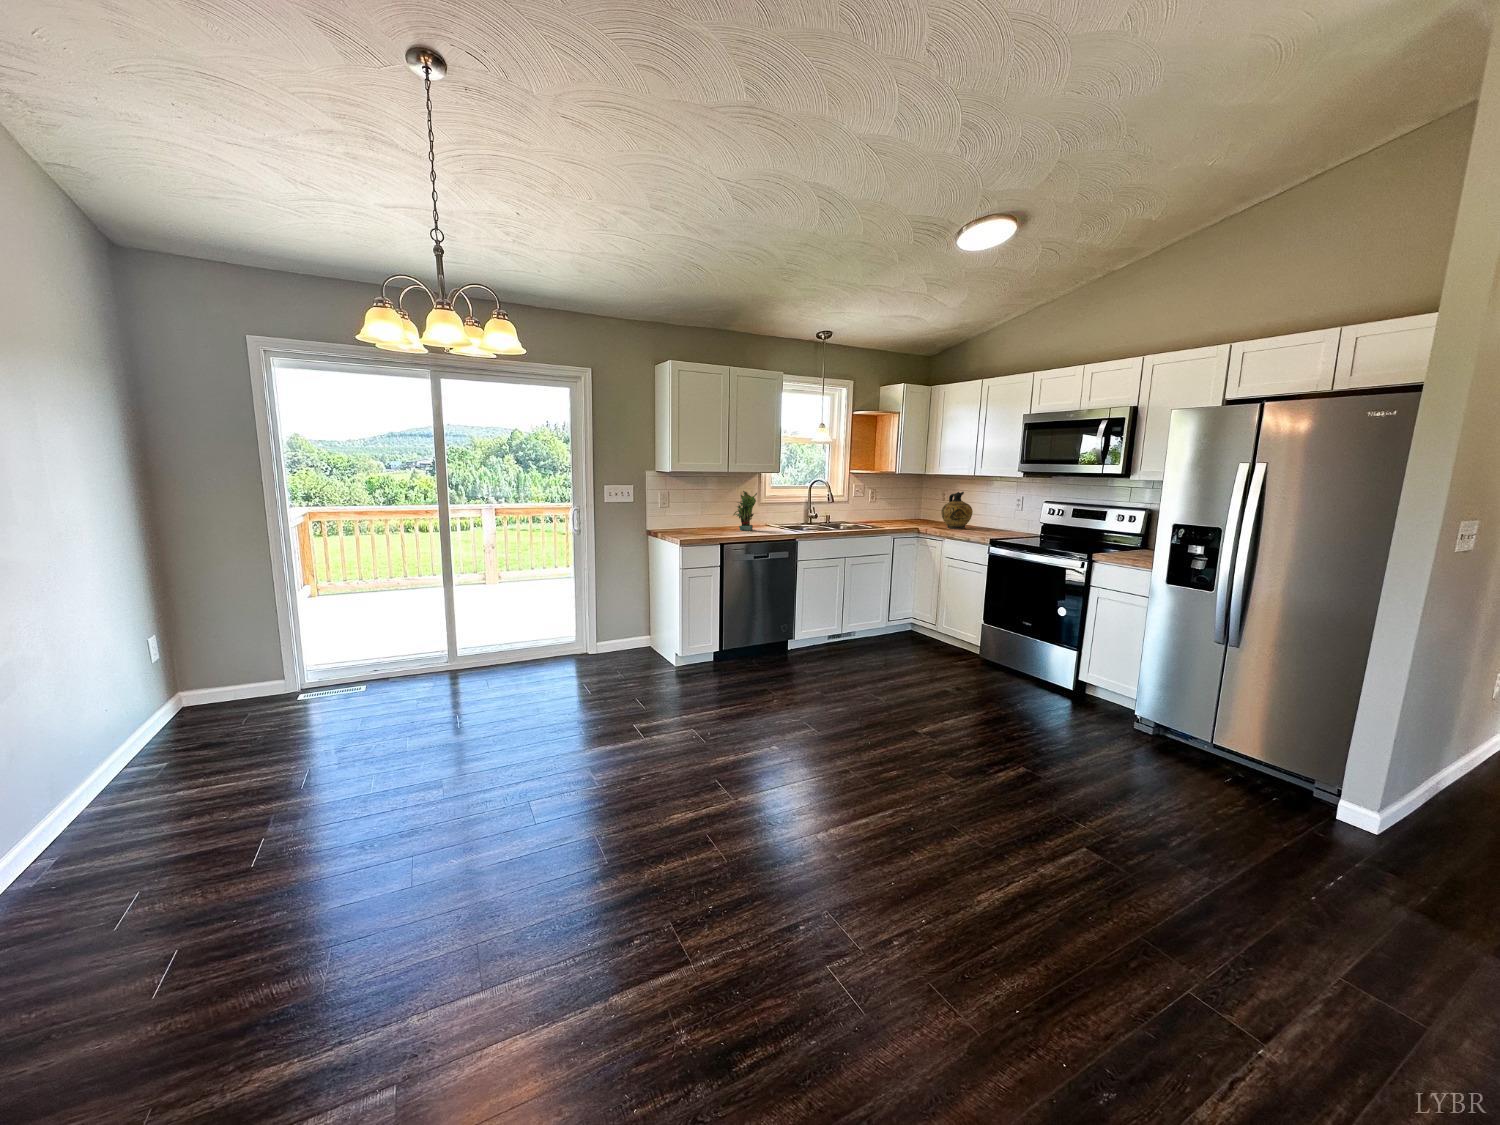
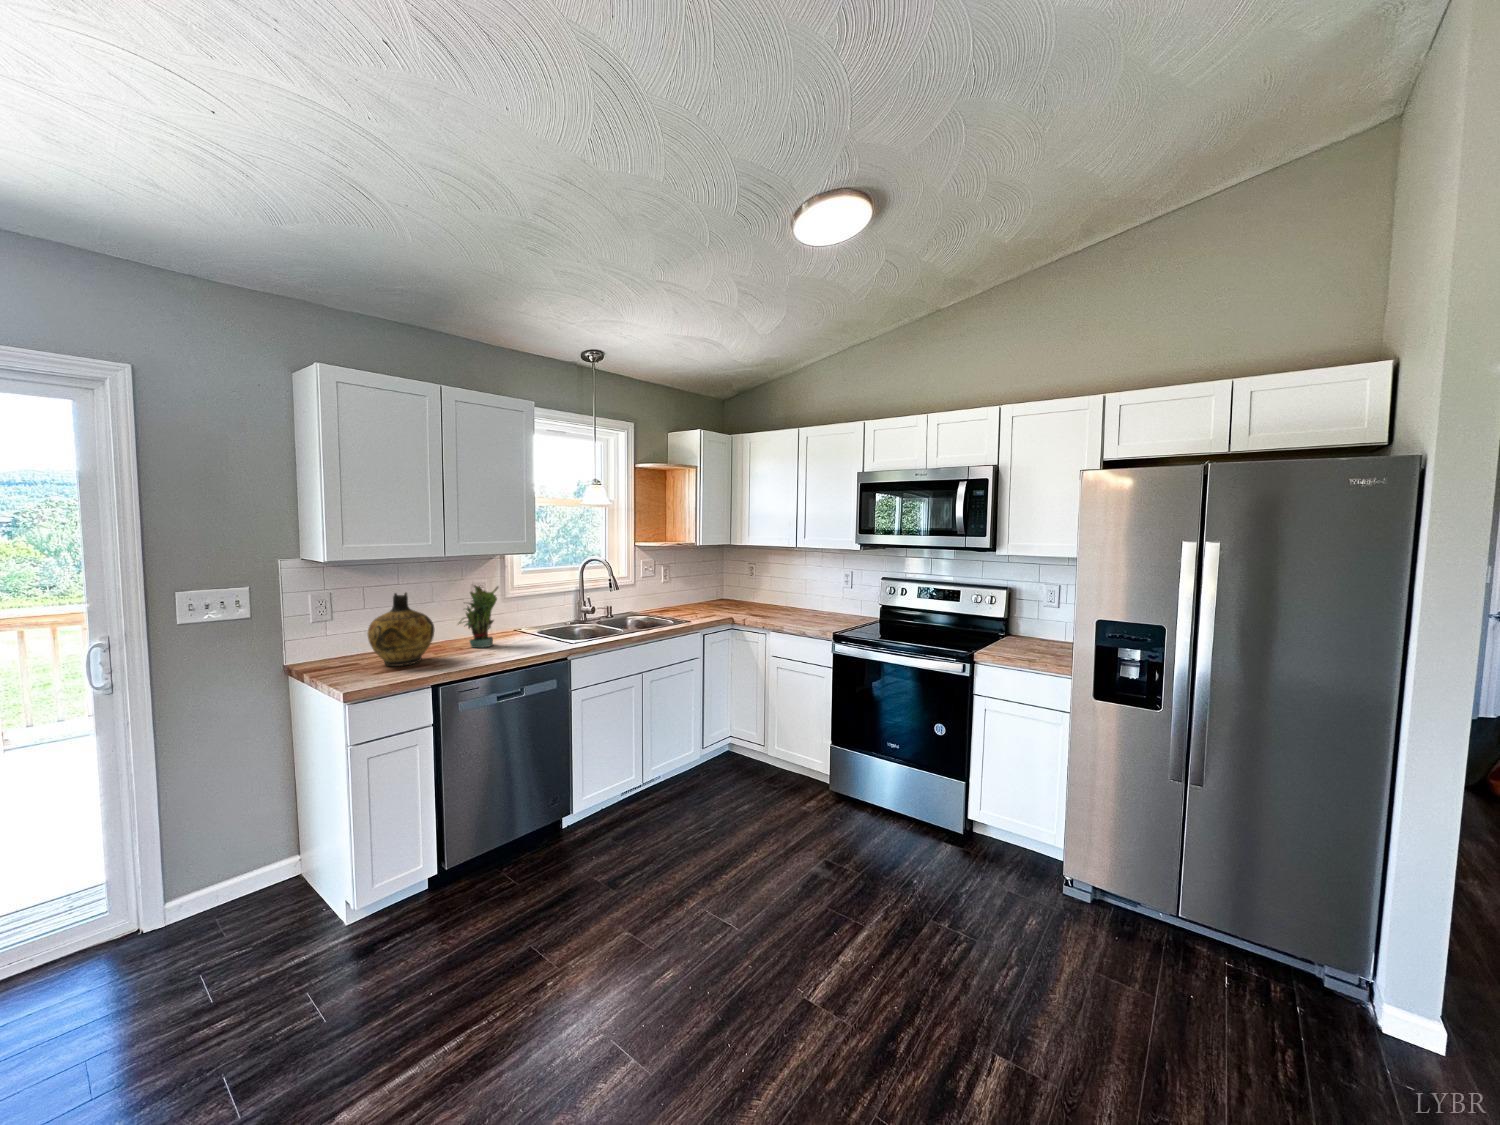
ceramic jug: present [941,492,973,529] -> present [367,592,434,666]

